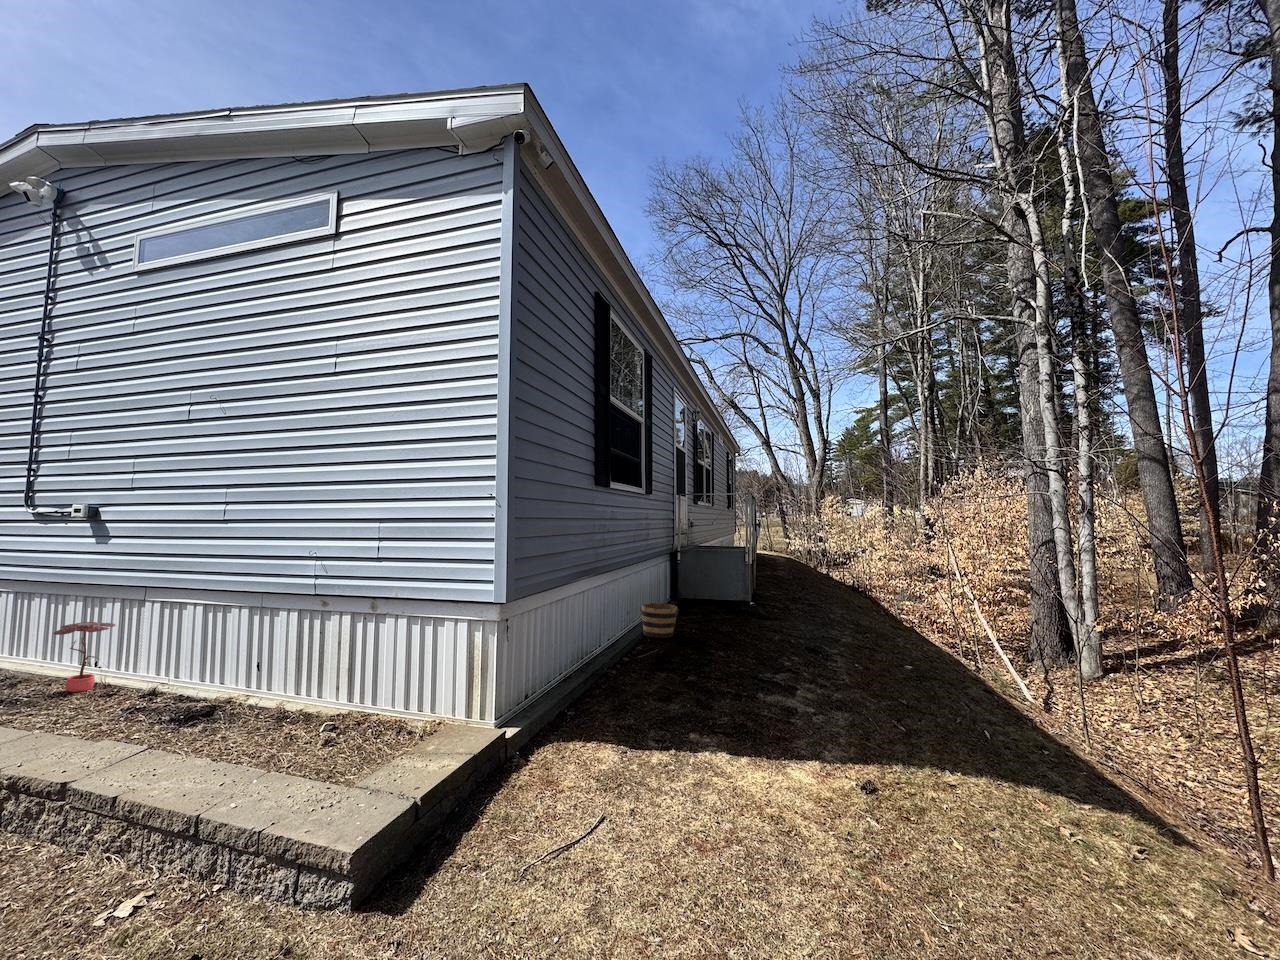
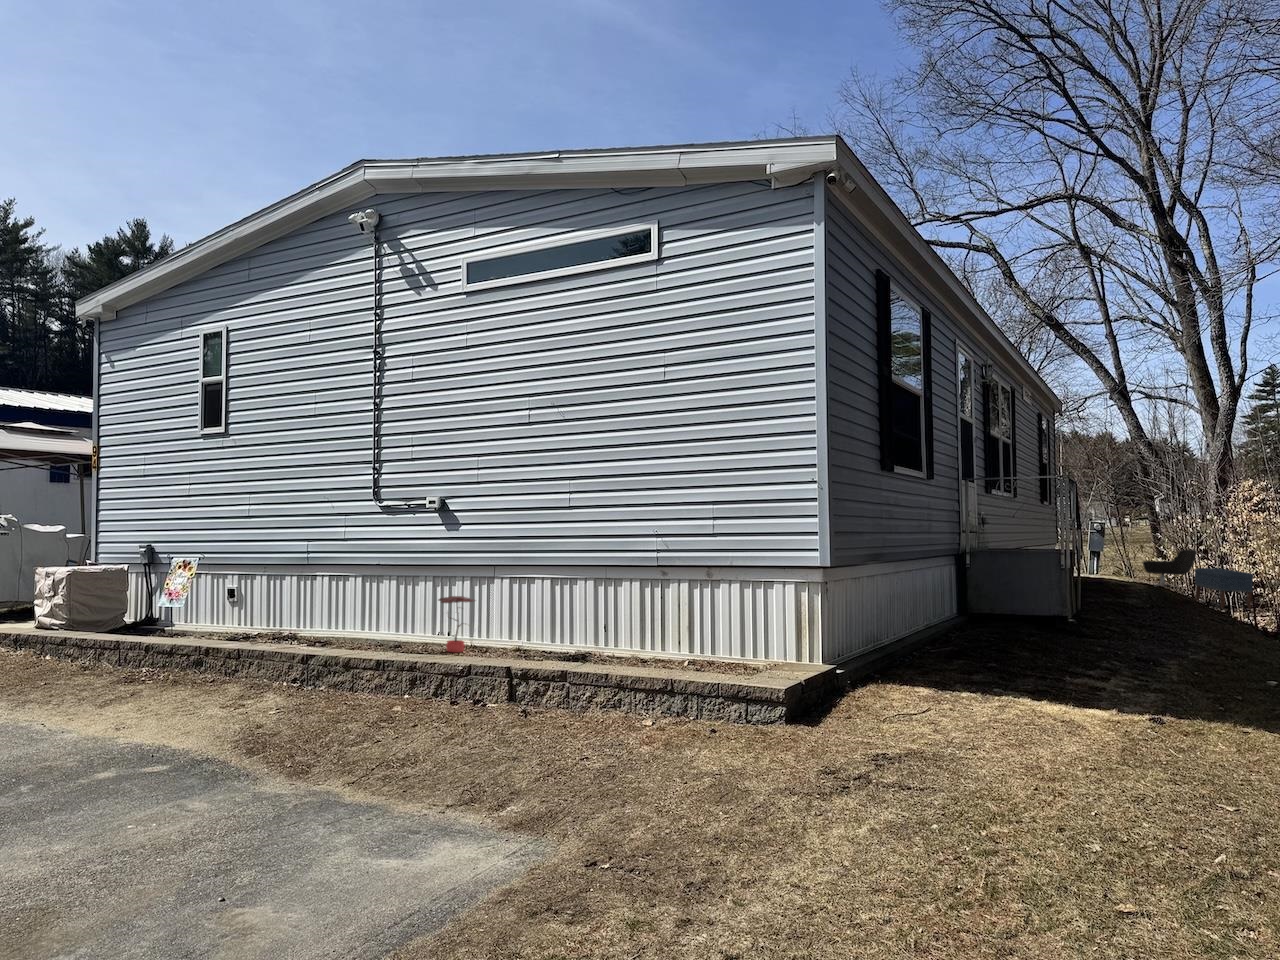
lounge chair: none [793,543,827,568] -> present [1142,549,1197,586]
bench: none [831,559,872,590] -> present [1195,568,1254,609]
bucket: present [640,603,678,638] -> none [927,600,972,635]

